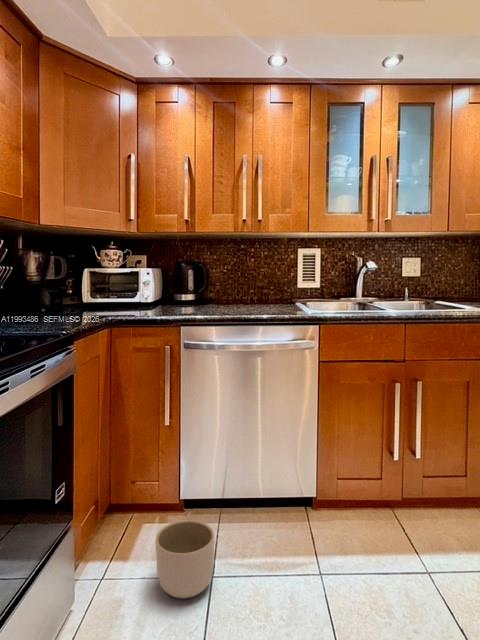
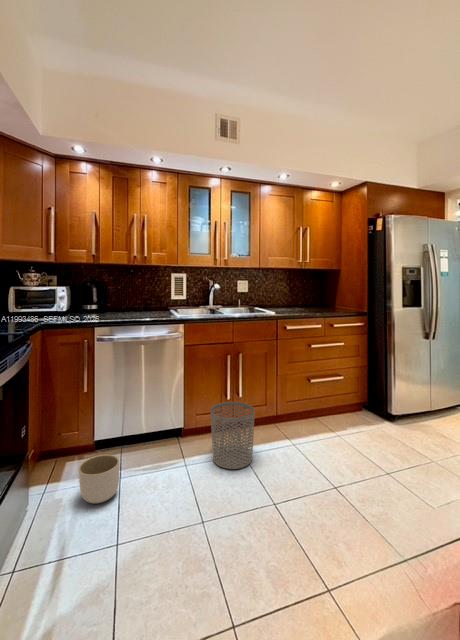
waste bin: none [362,458,444,581] -> present [210,402,255,469]

